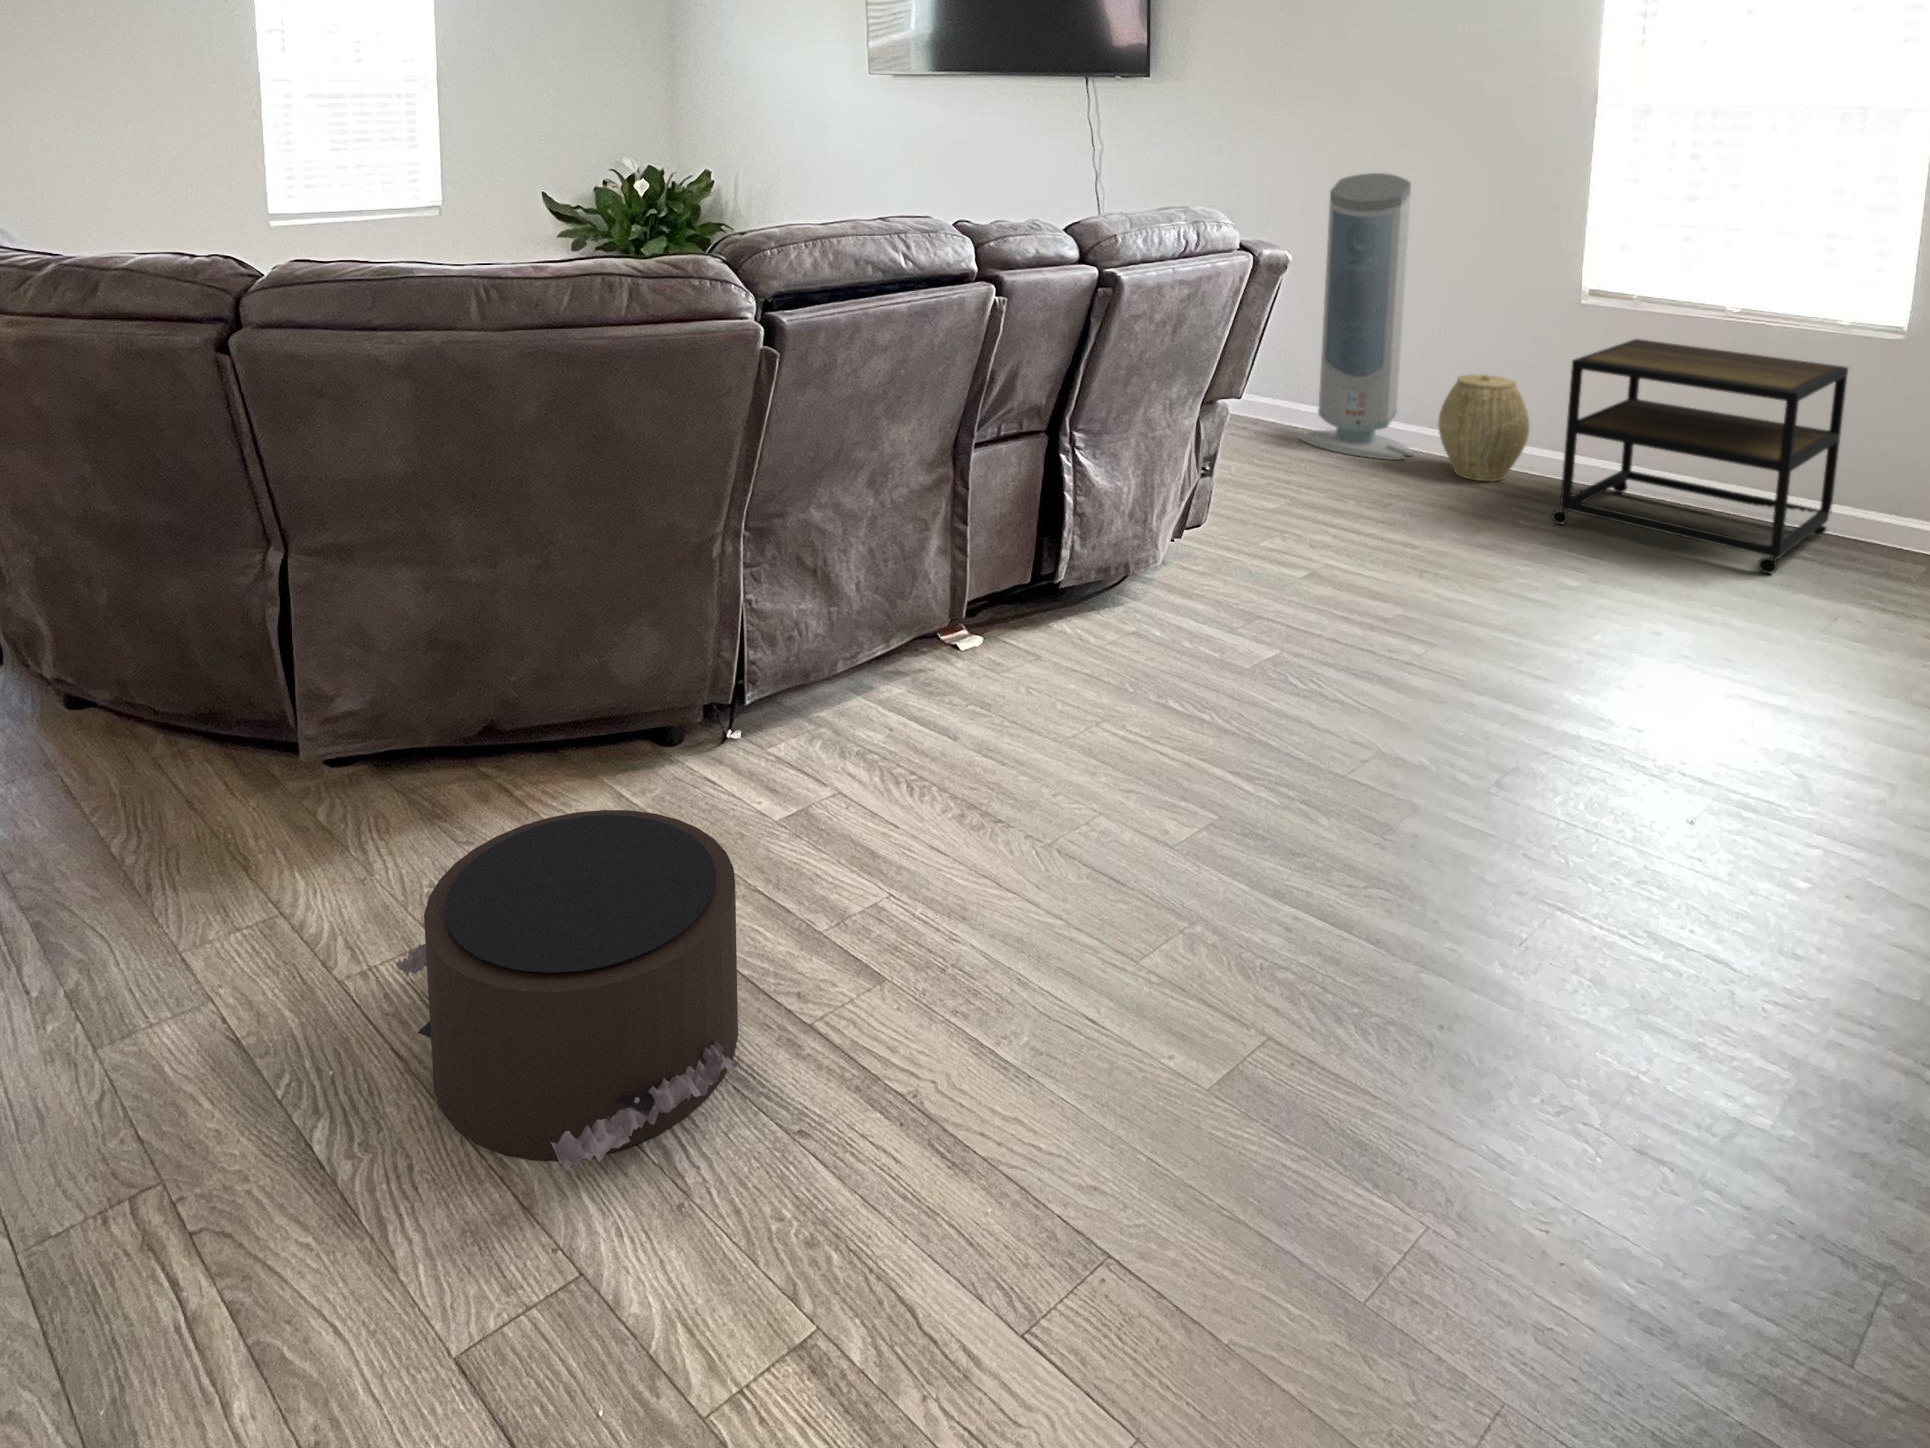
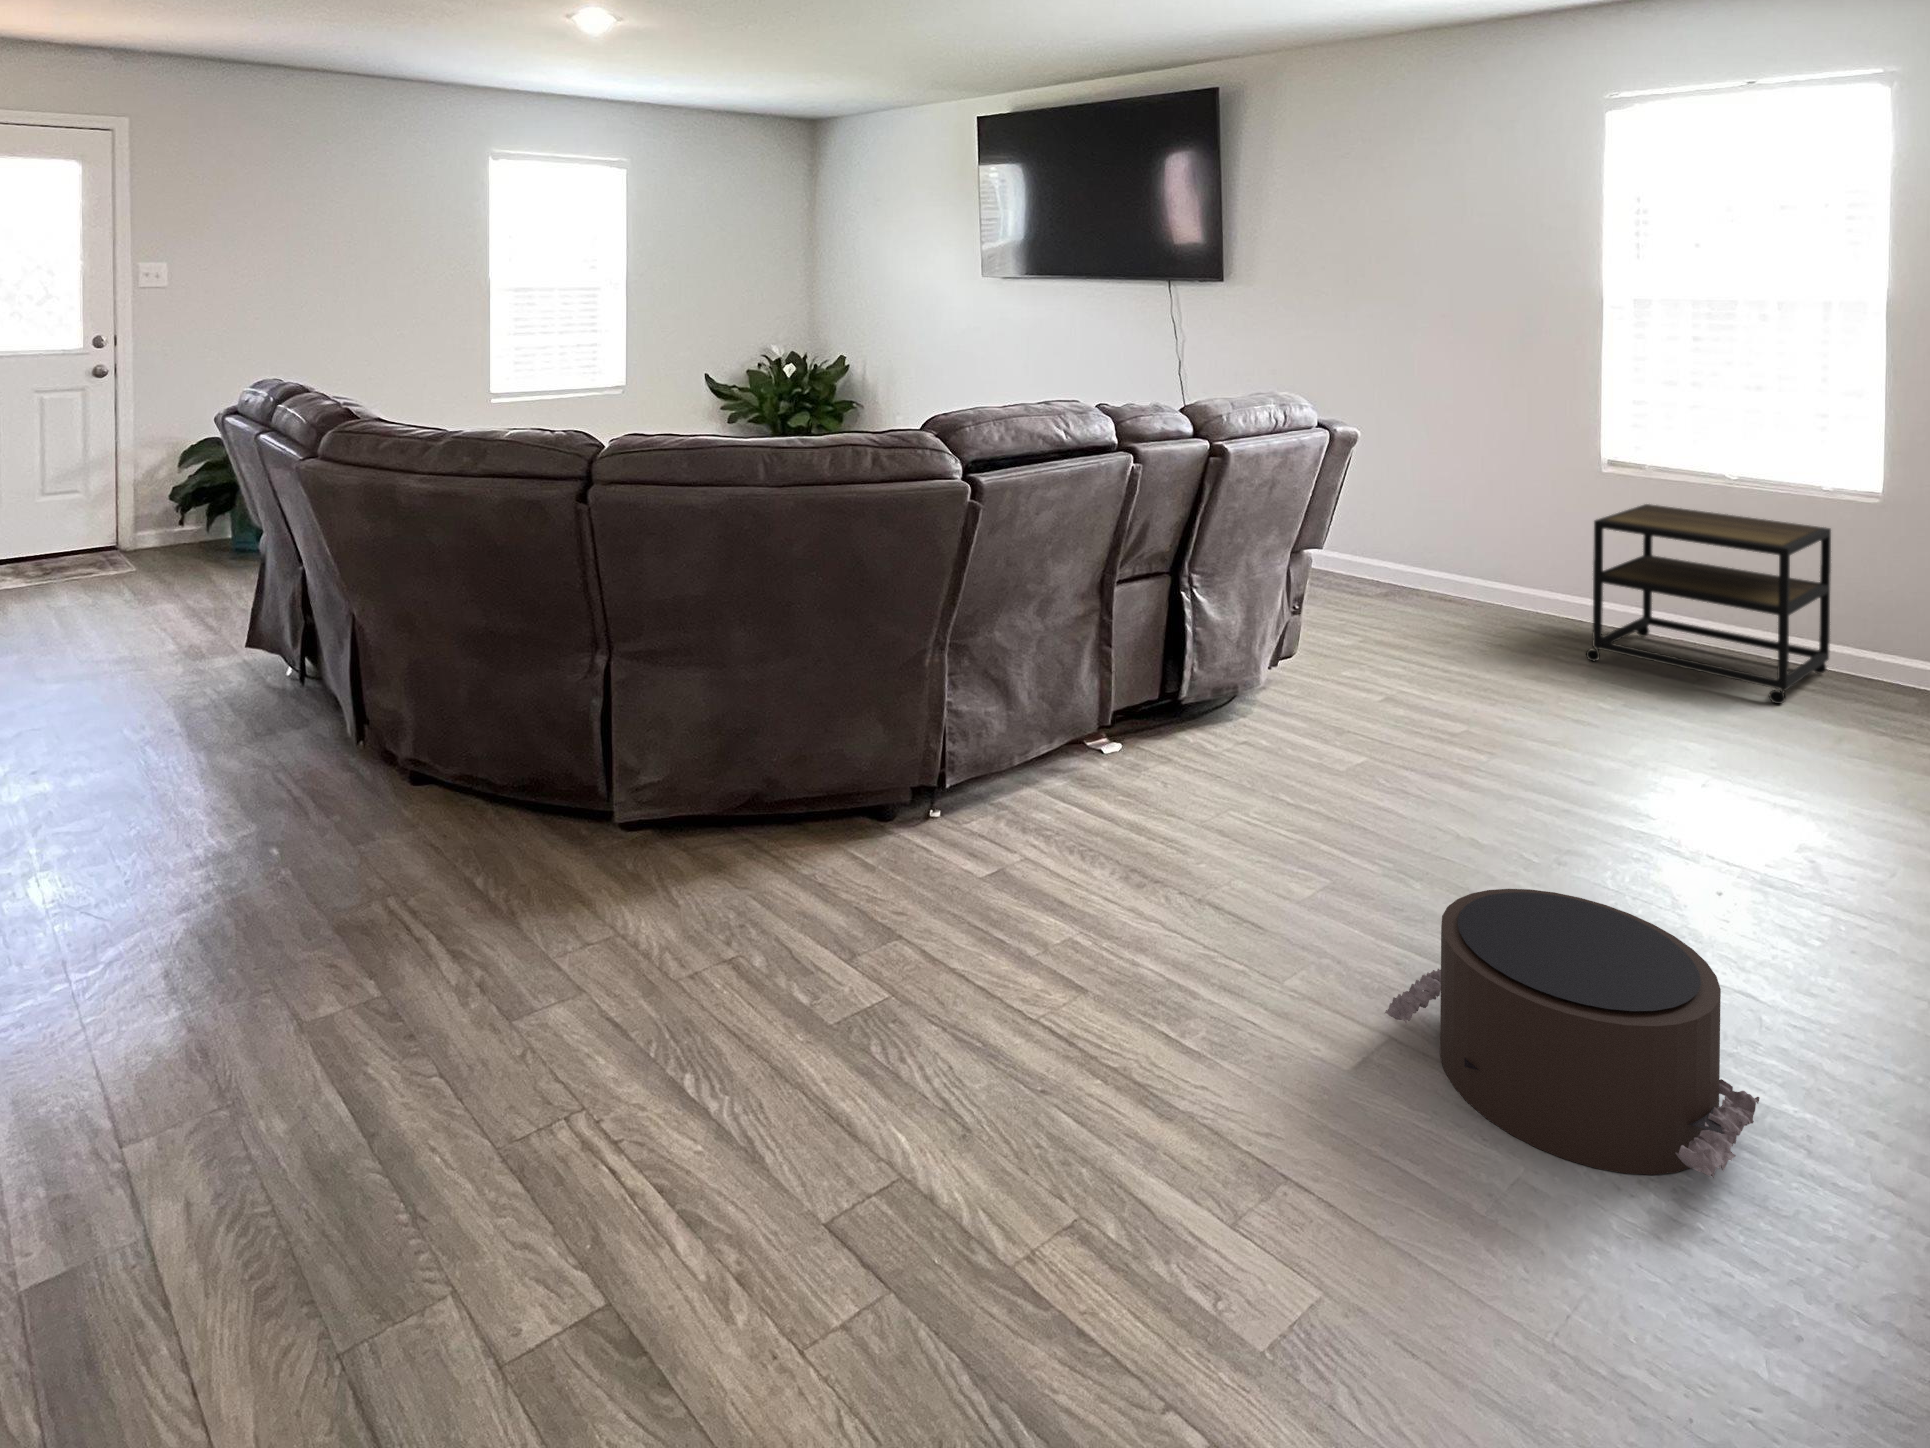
air purifier: present [1299,173,1414,460] -> none [1359,365,1461,607]
woven basket: present [1438,375,1529,481] -> none [1481,533,1560,626]
pouf: present [396,810,739,1172] -> present [1385,889,1760,1177]

